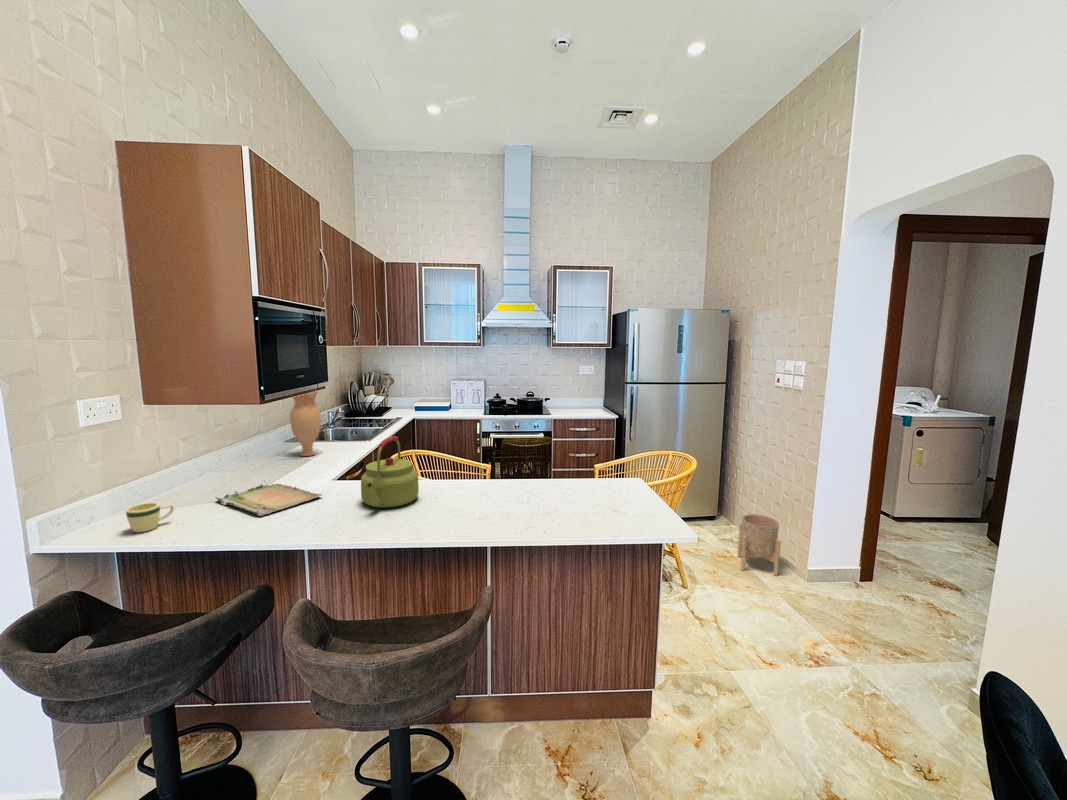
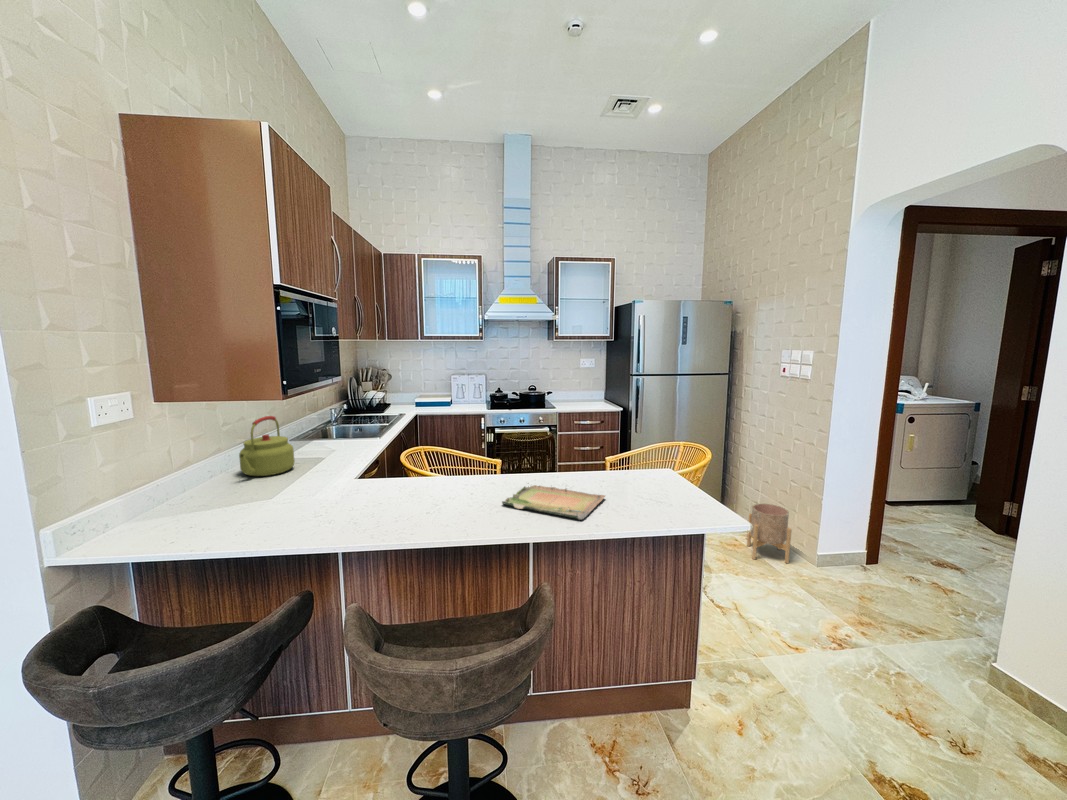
vase: present [290,391,321,456] -> none [298,386,331,456]
kettle: present [361,436,419,508] -> present [239,416,295,476]
tray: present [216,481,322,516] -> present [502,485,605,520]
mug: present [126,503,174,532] -> none [151,507,200,539]

